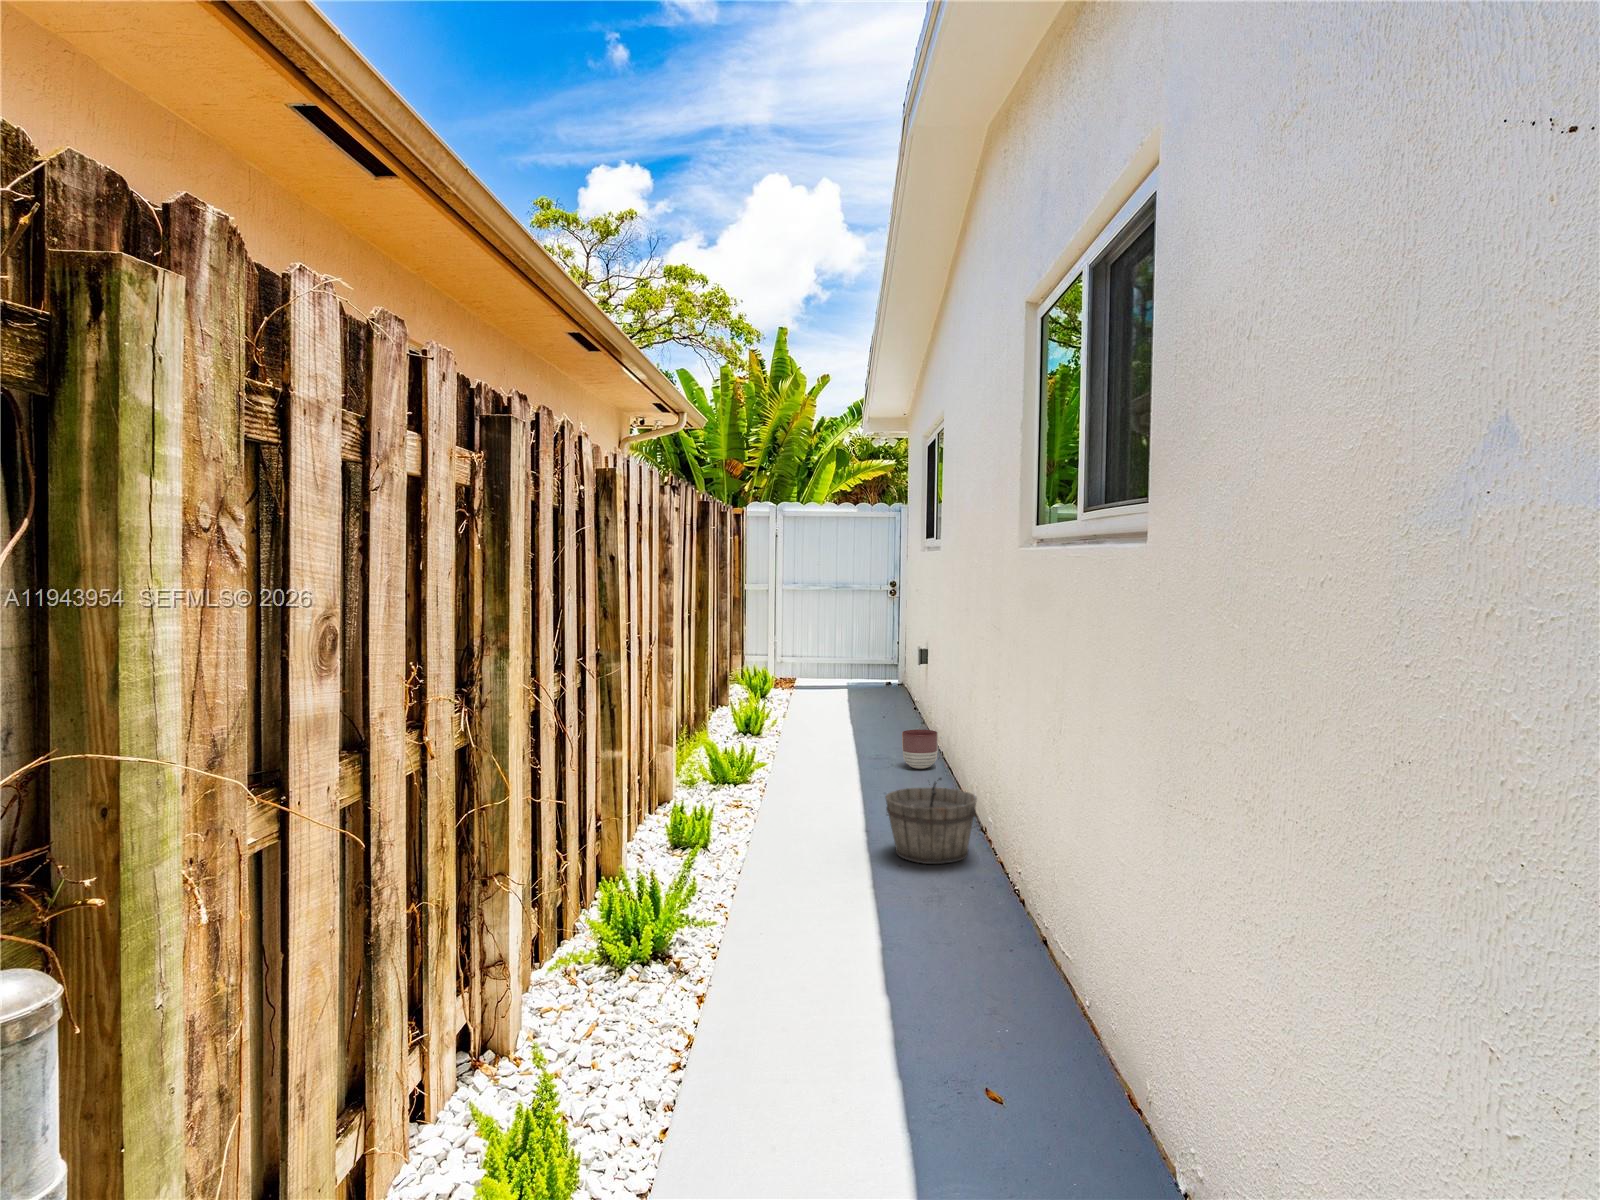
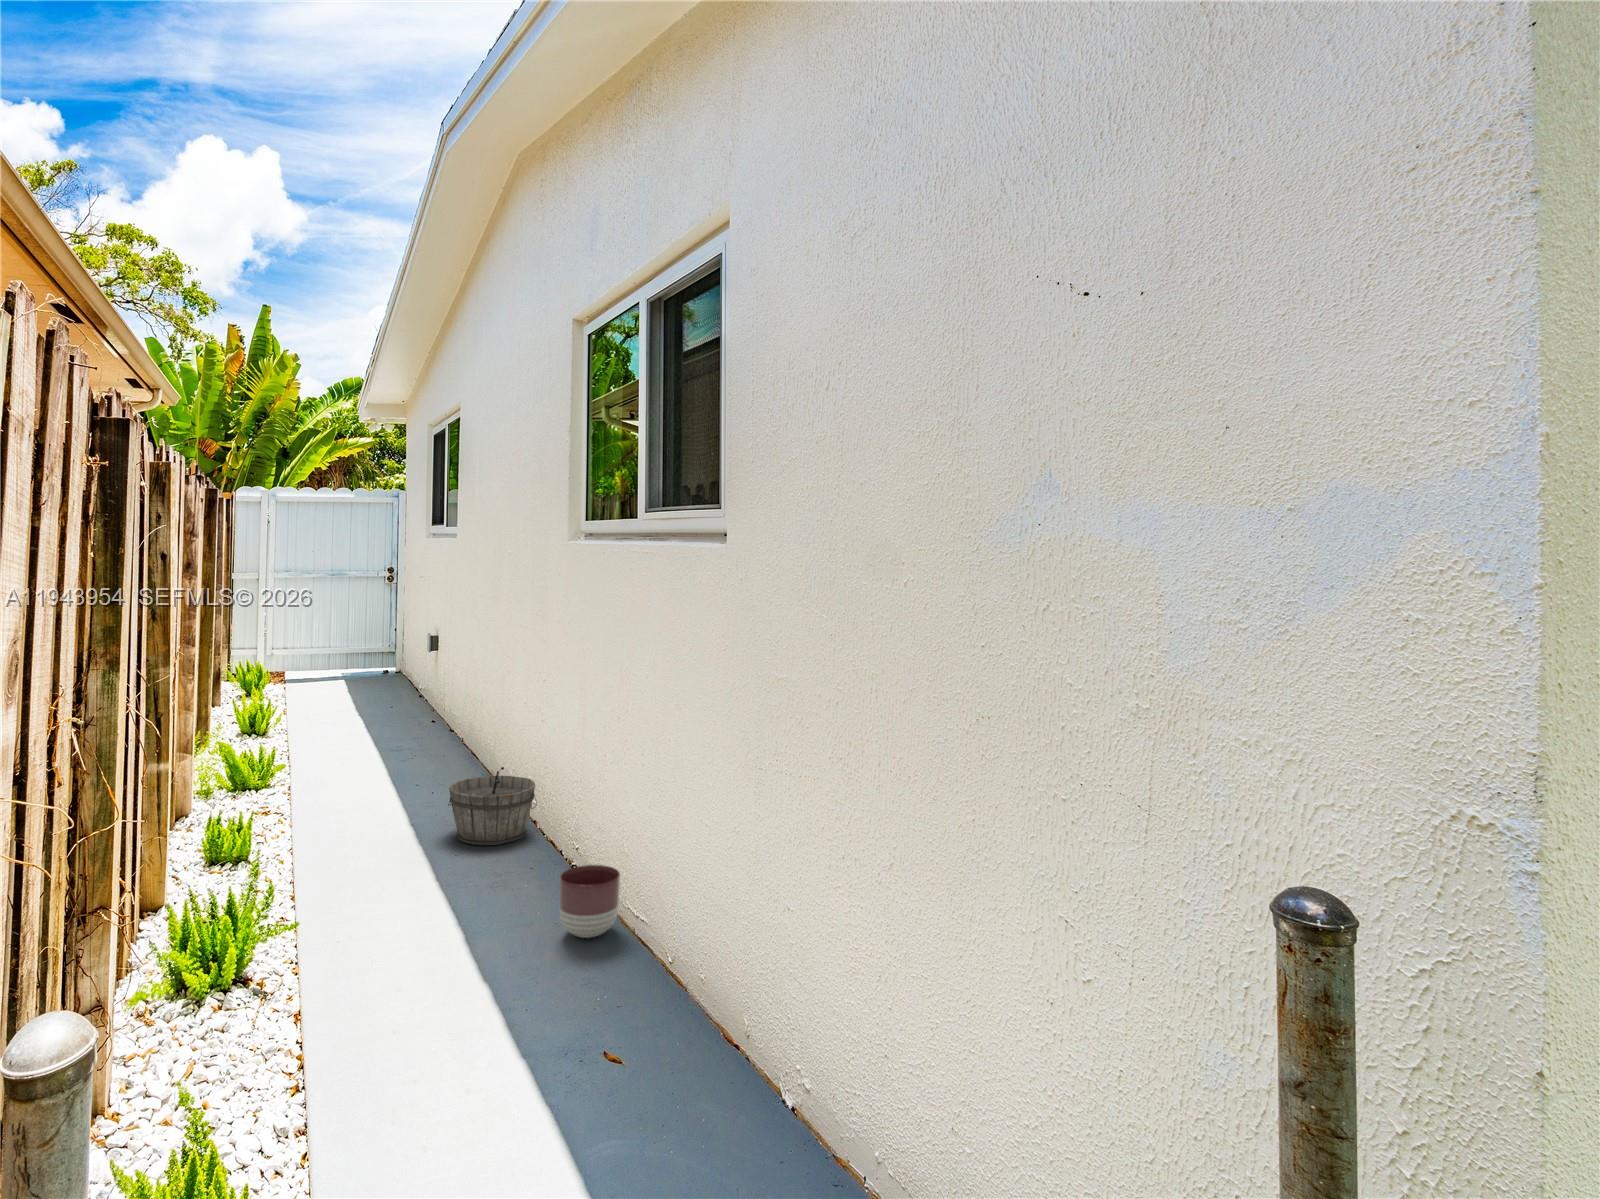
planter: present [902,730,938,769] -> present [560,865,620,938]

